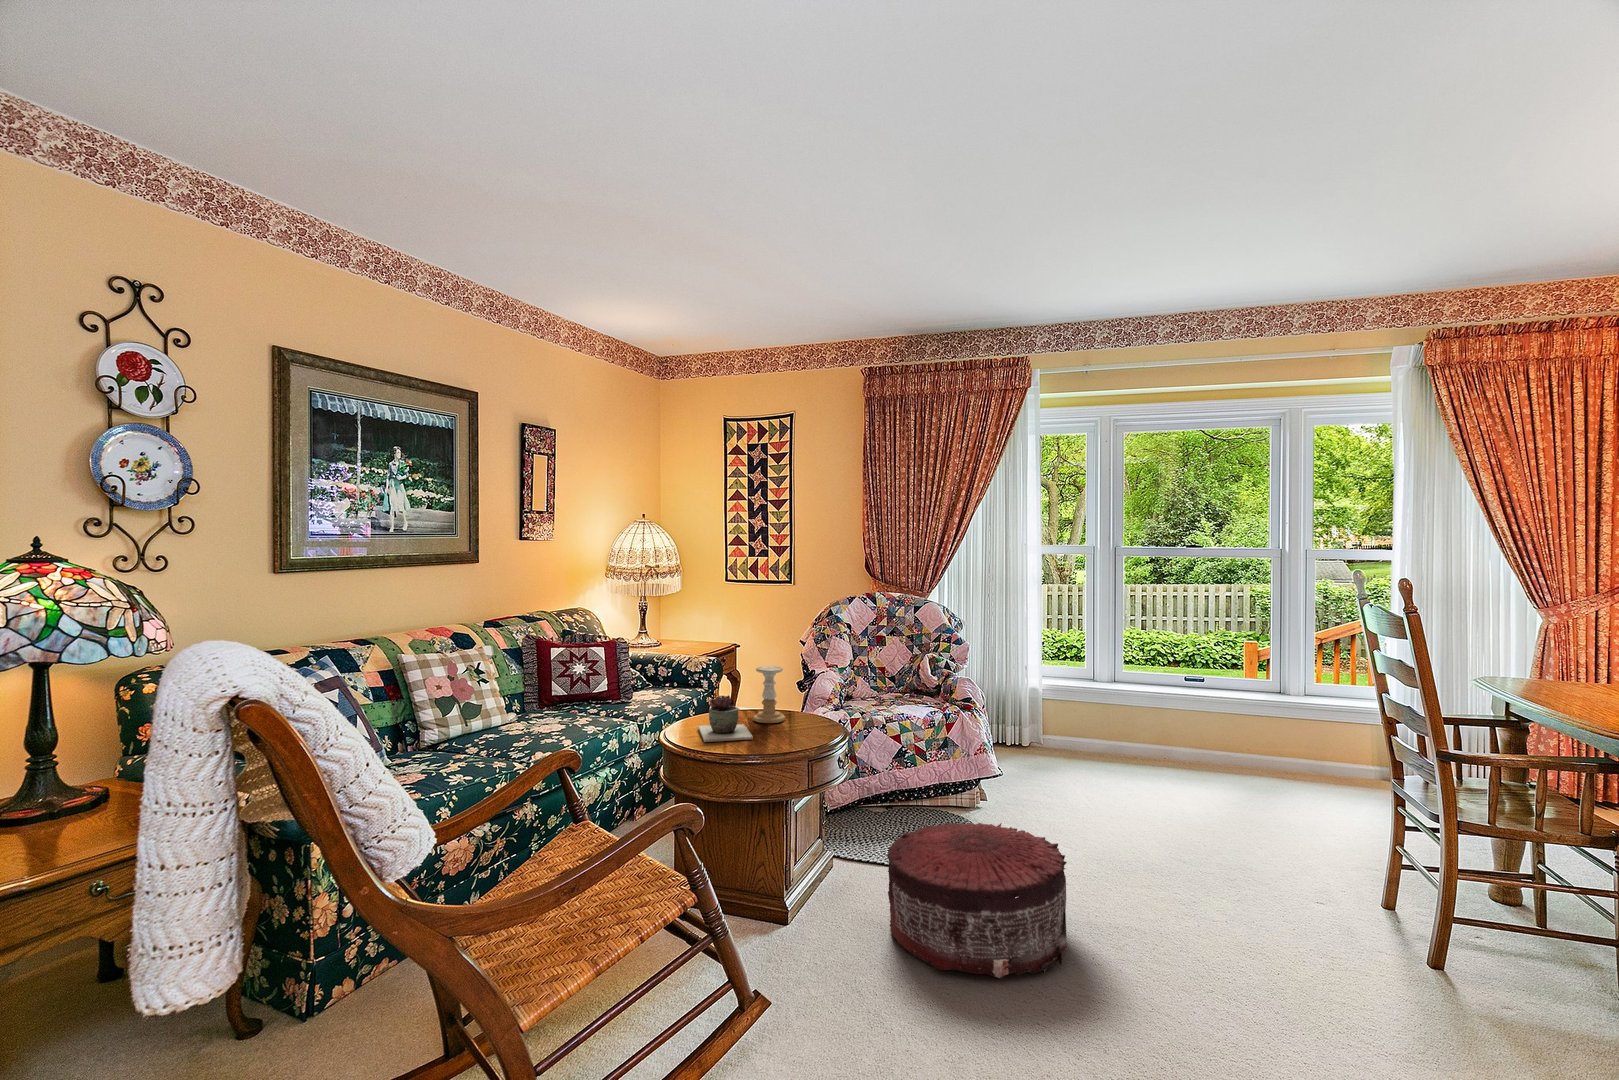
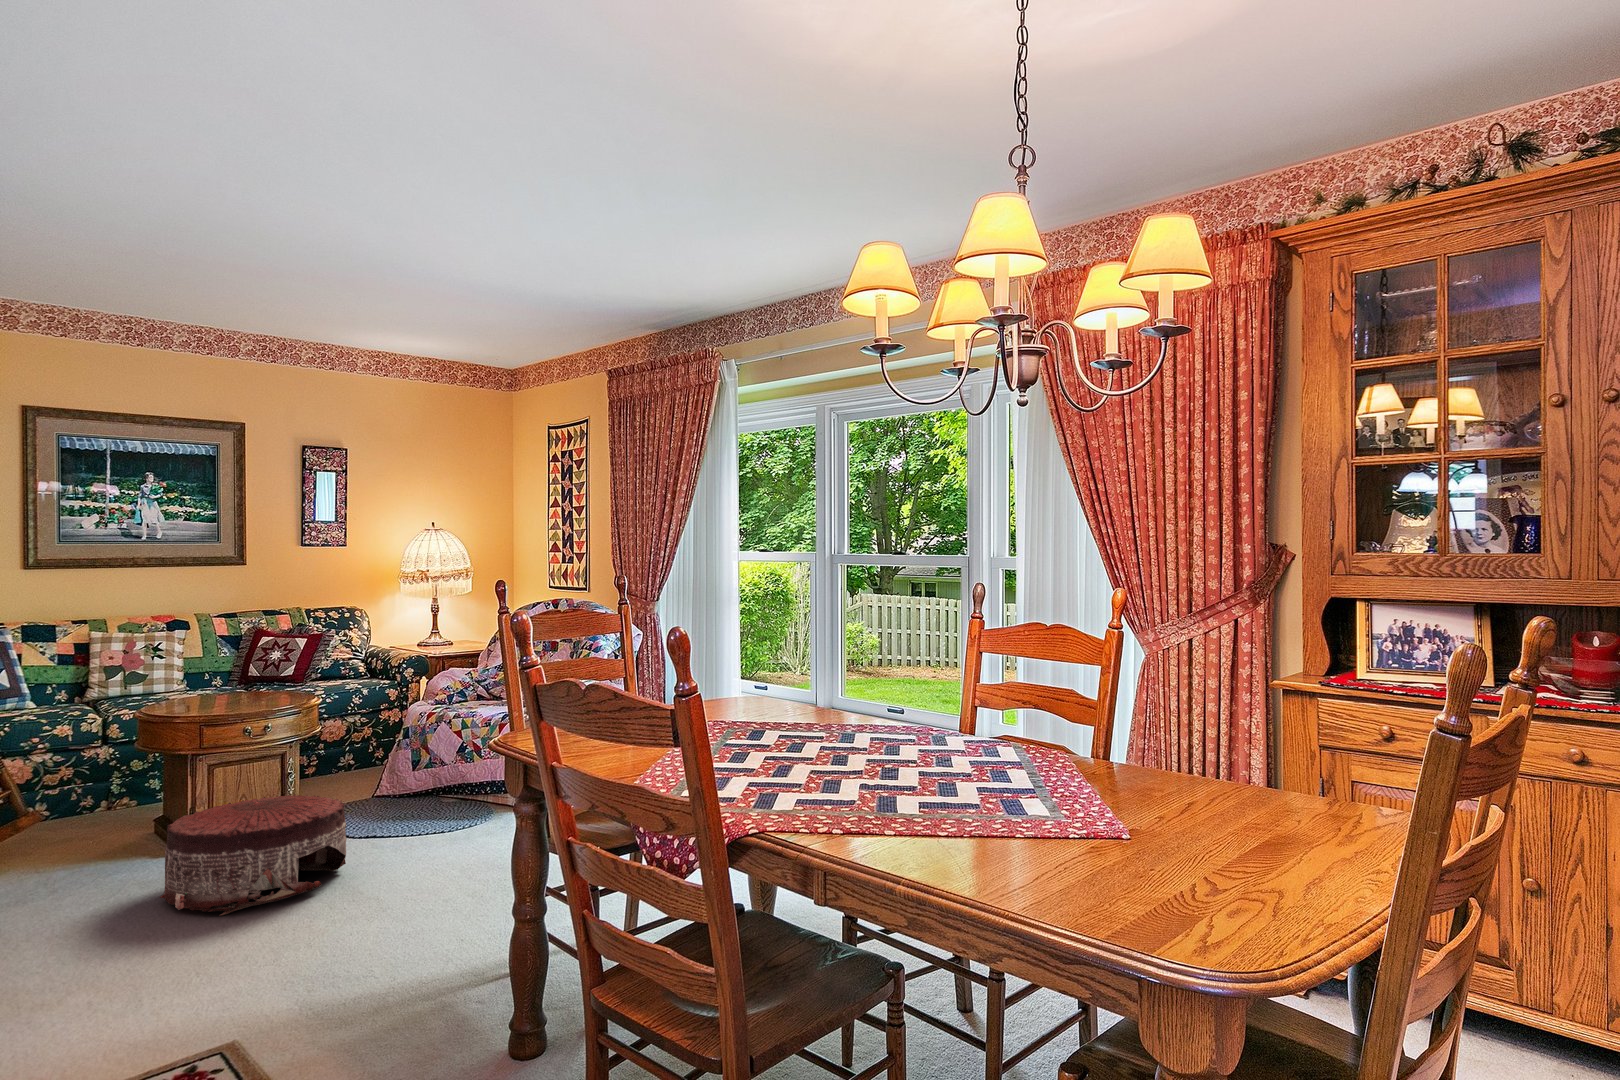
candle holder: present [753,666,785,723] -> none [260,651,292,699]
succulent plant: present [698,695,753,742] -> none [173,670,244,707]

